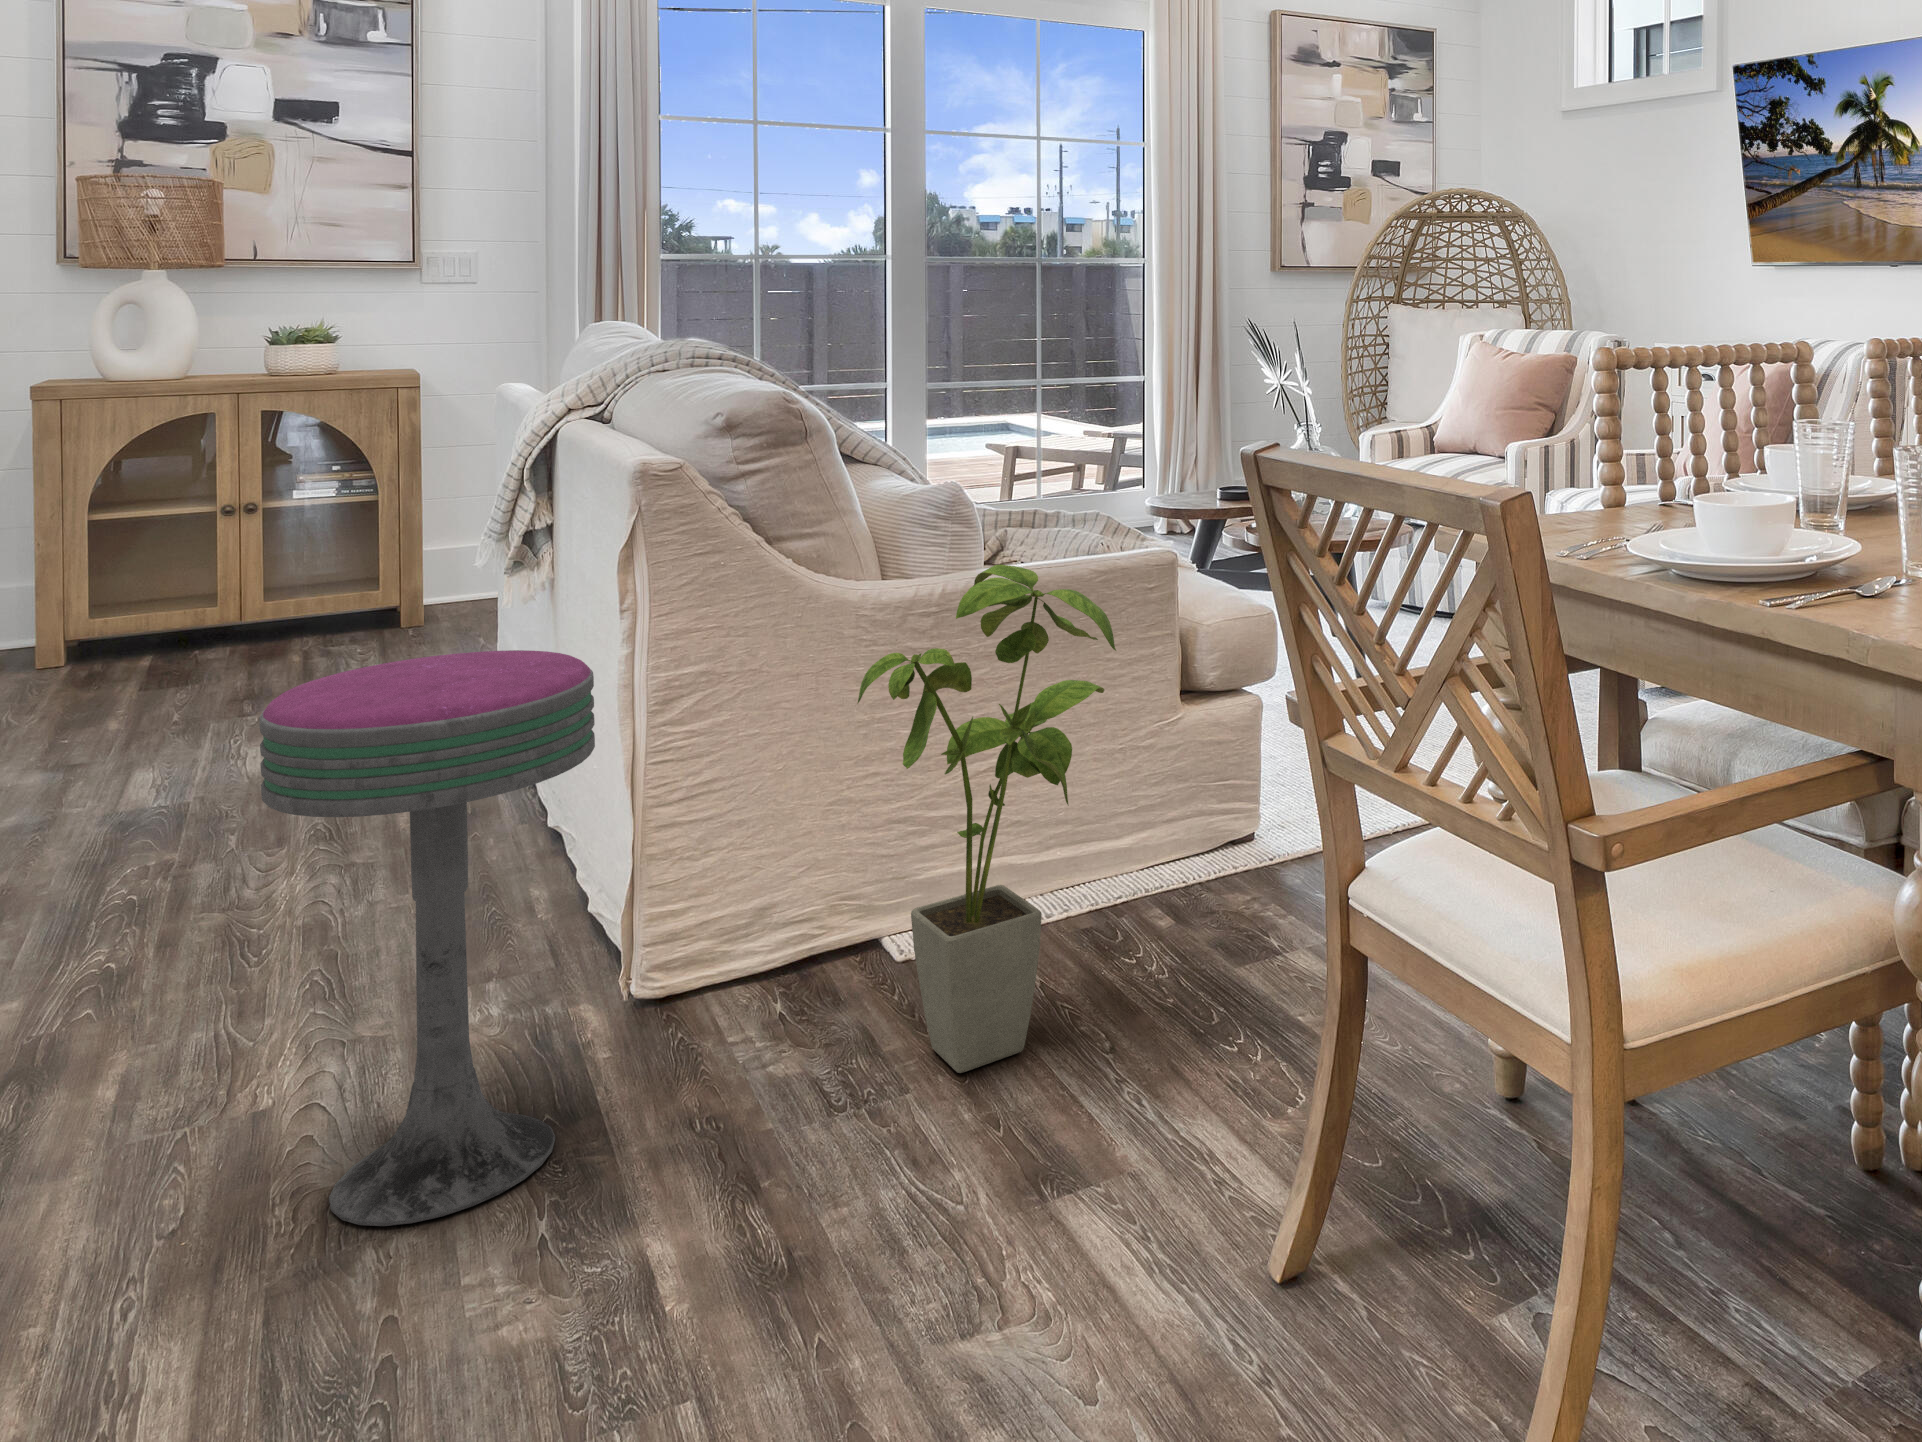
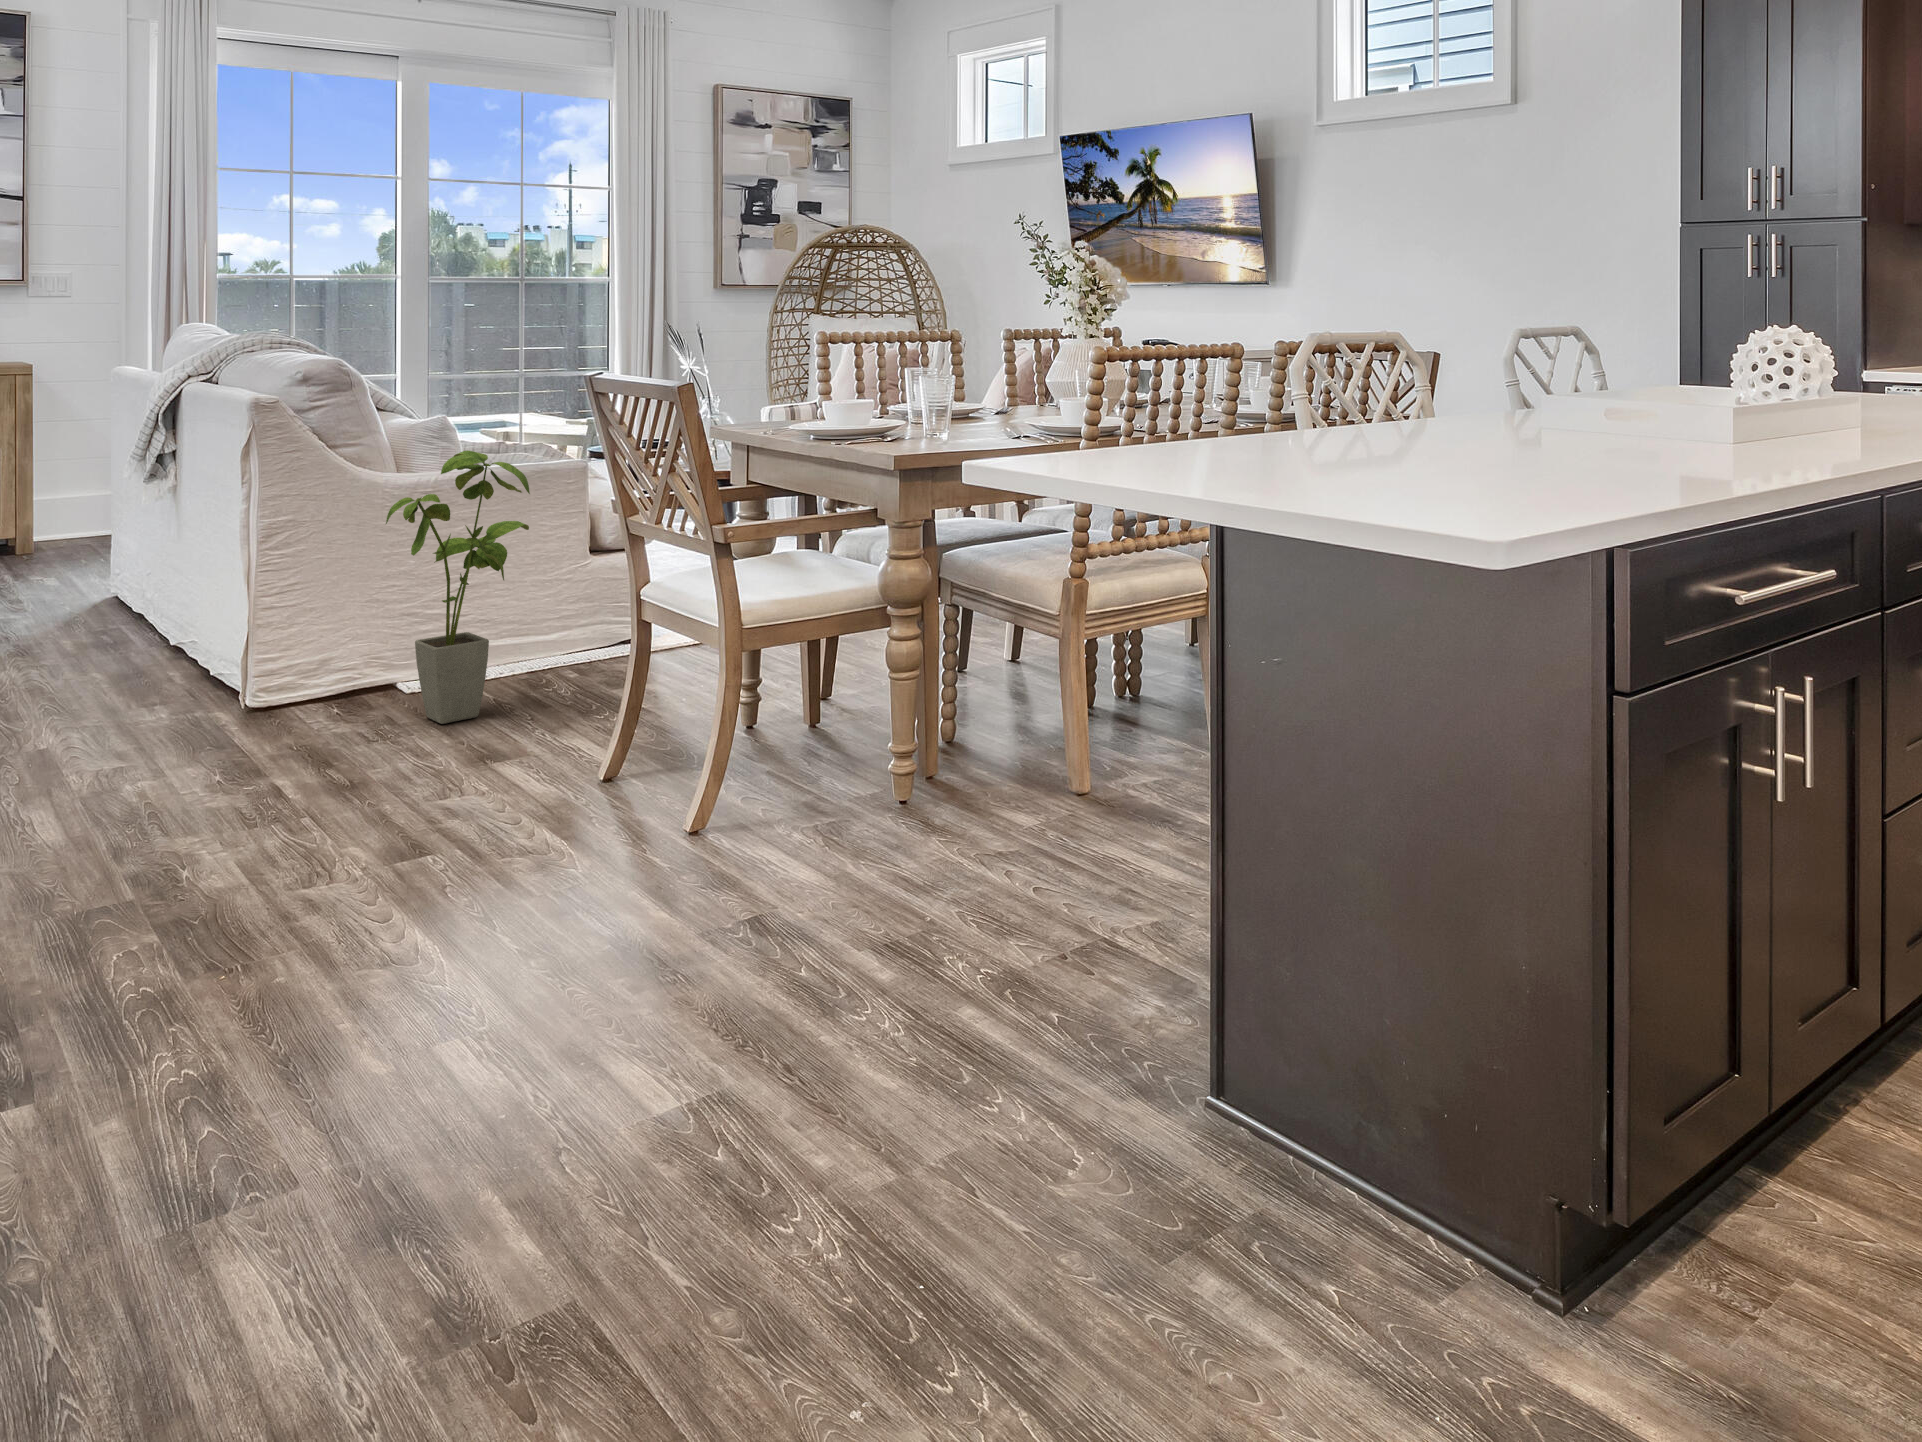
bar stool: present [259,650,595,1226] -> none [74,493,243,771]

